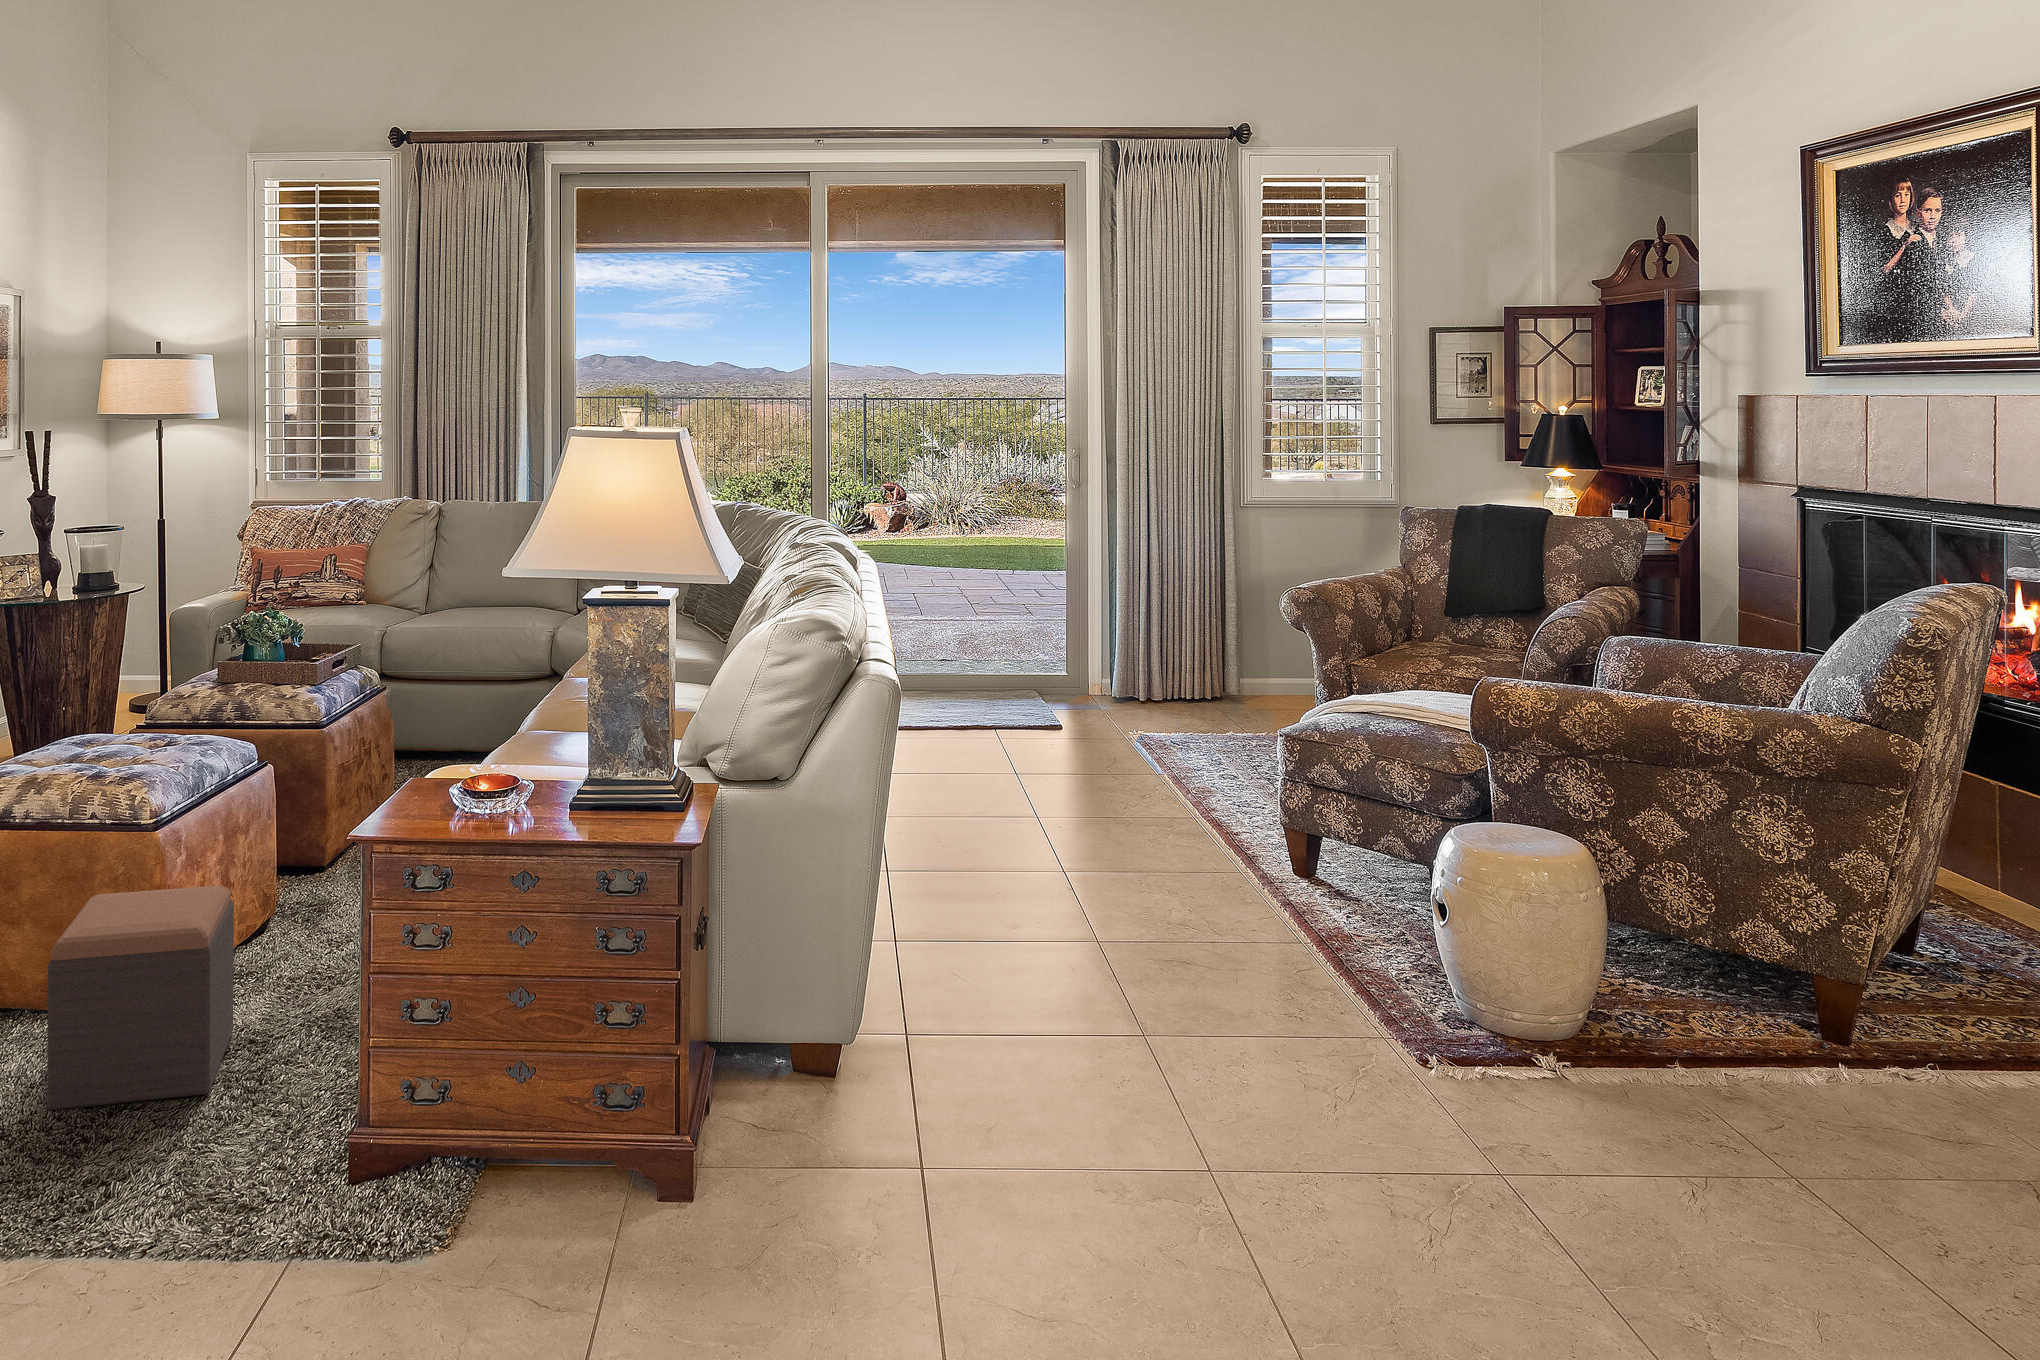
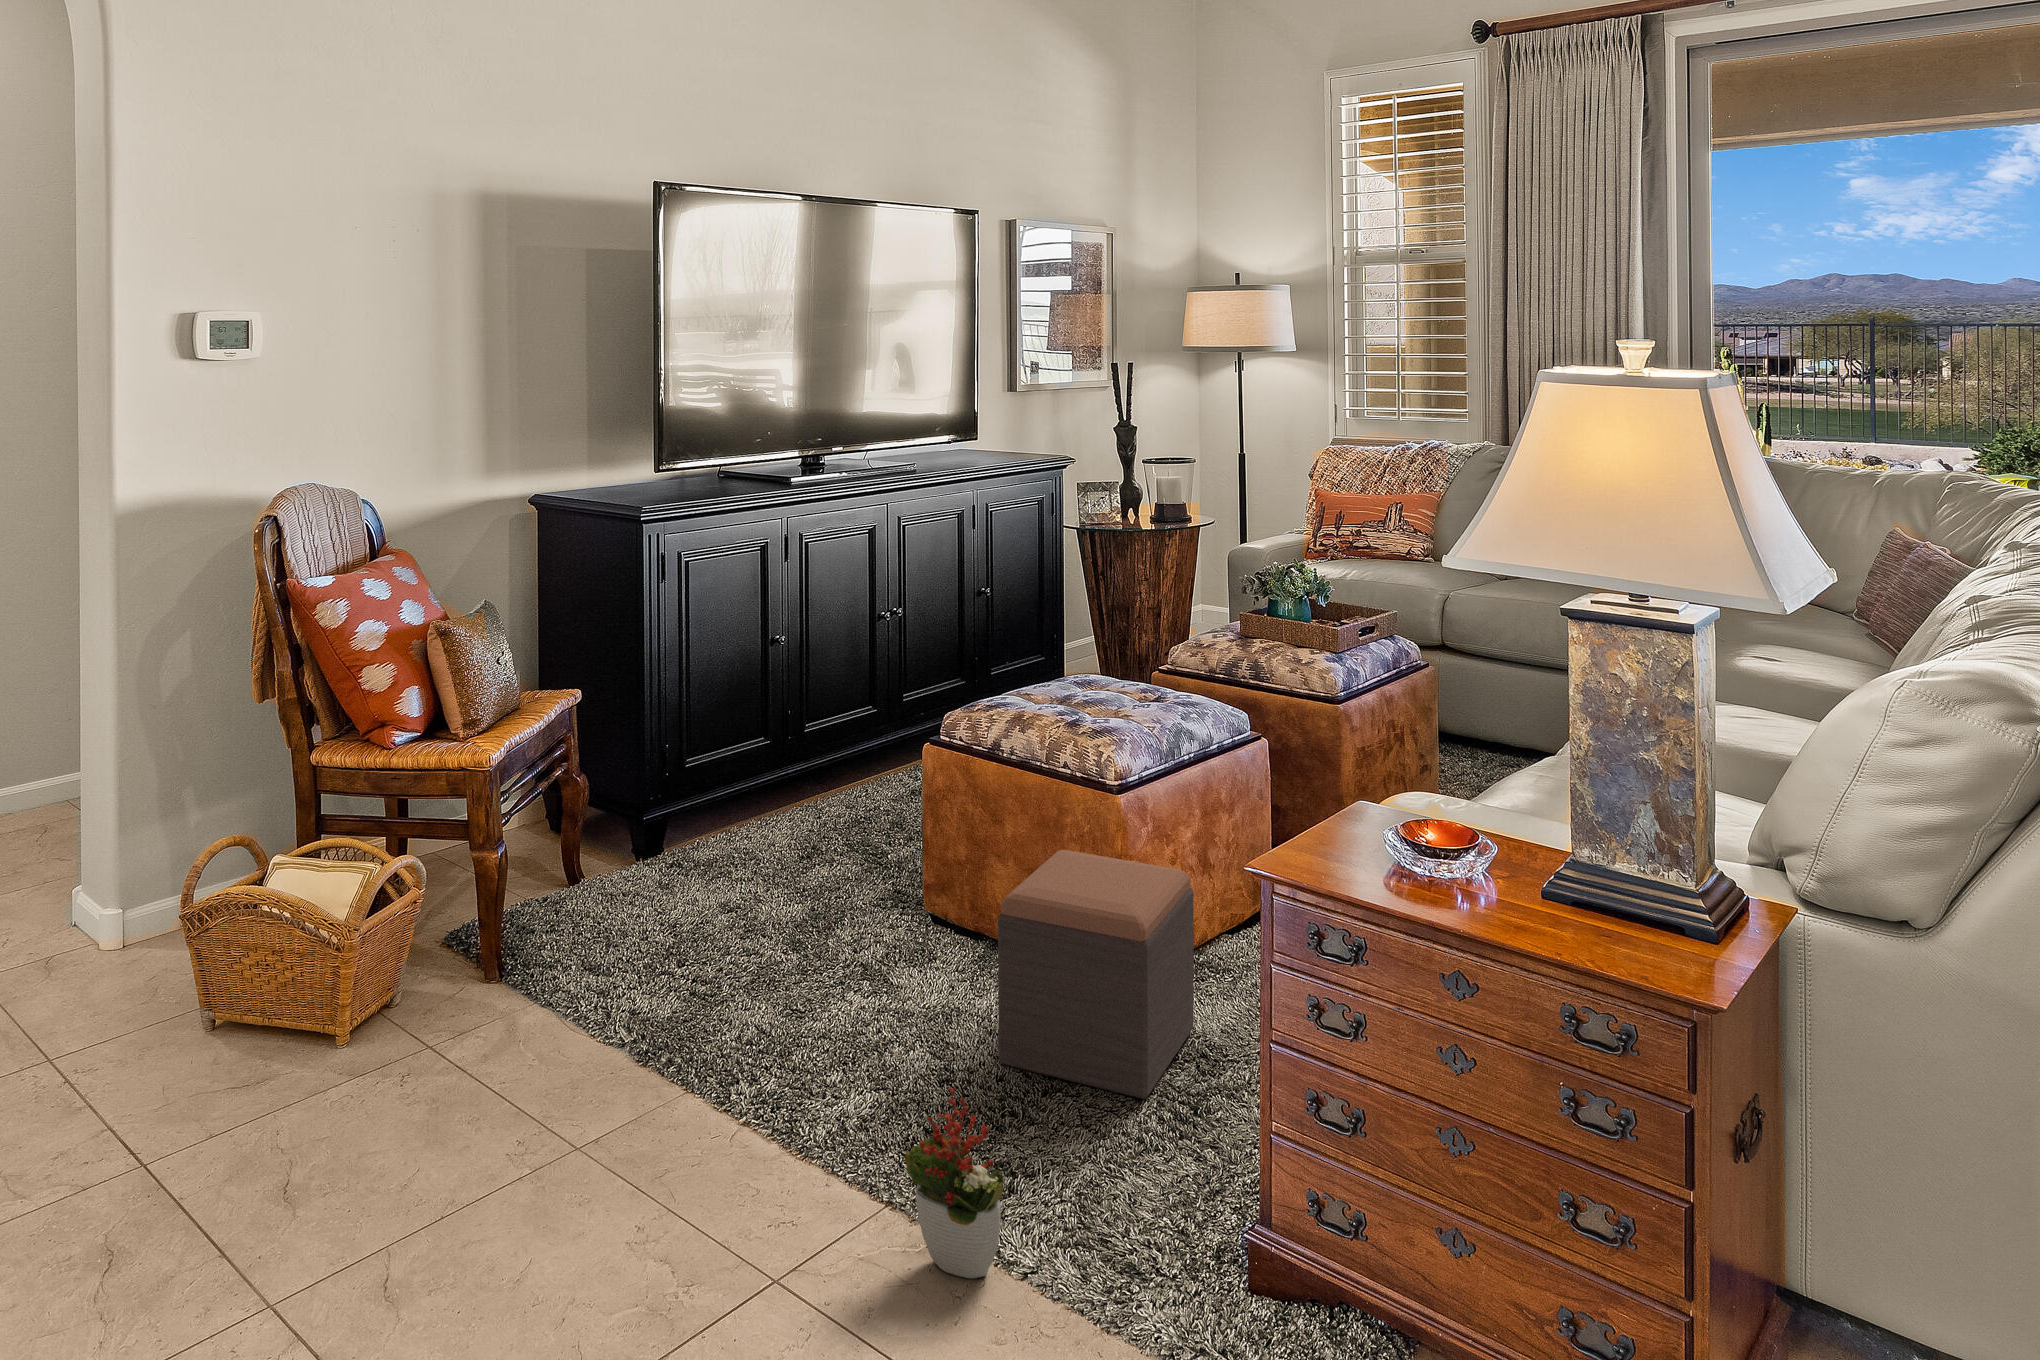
decorative plant: none [17,1100,127,1275] -> present [904,1087,1003,1278]

